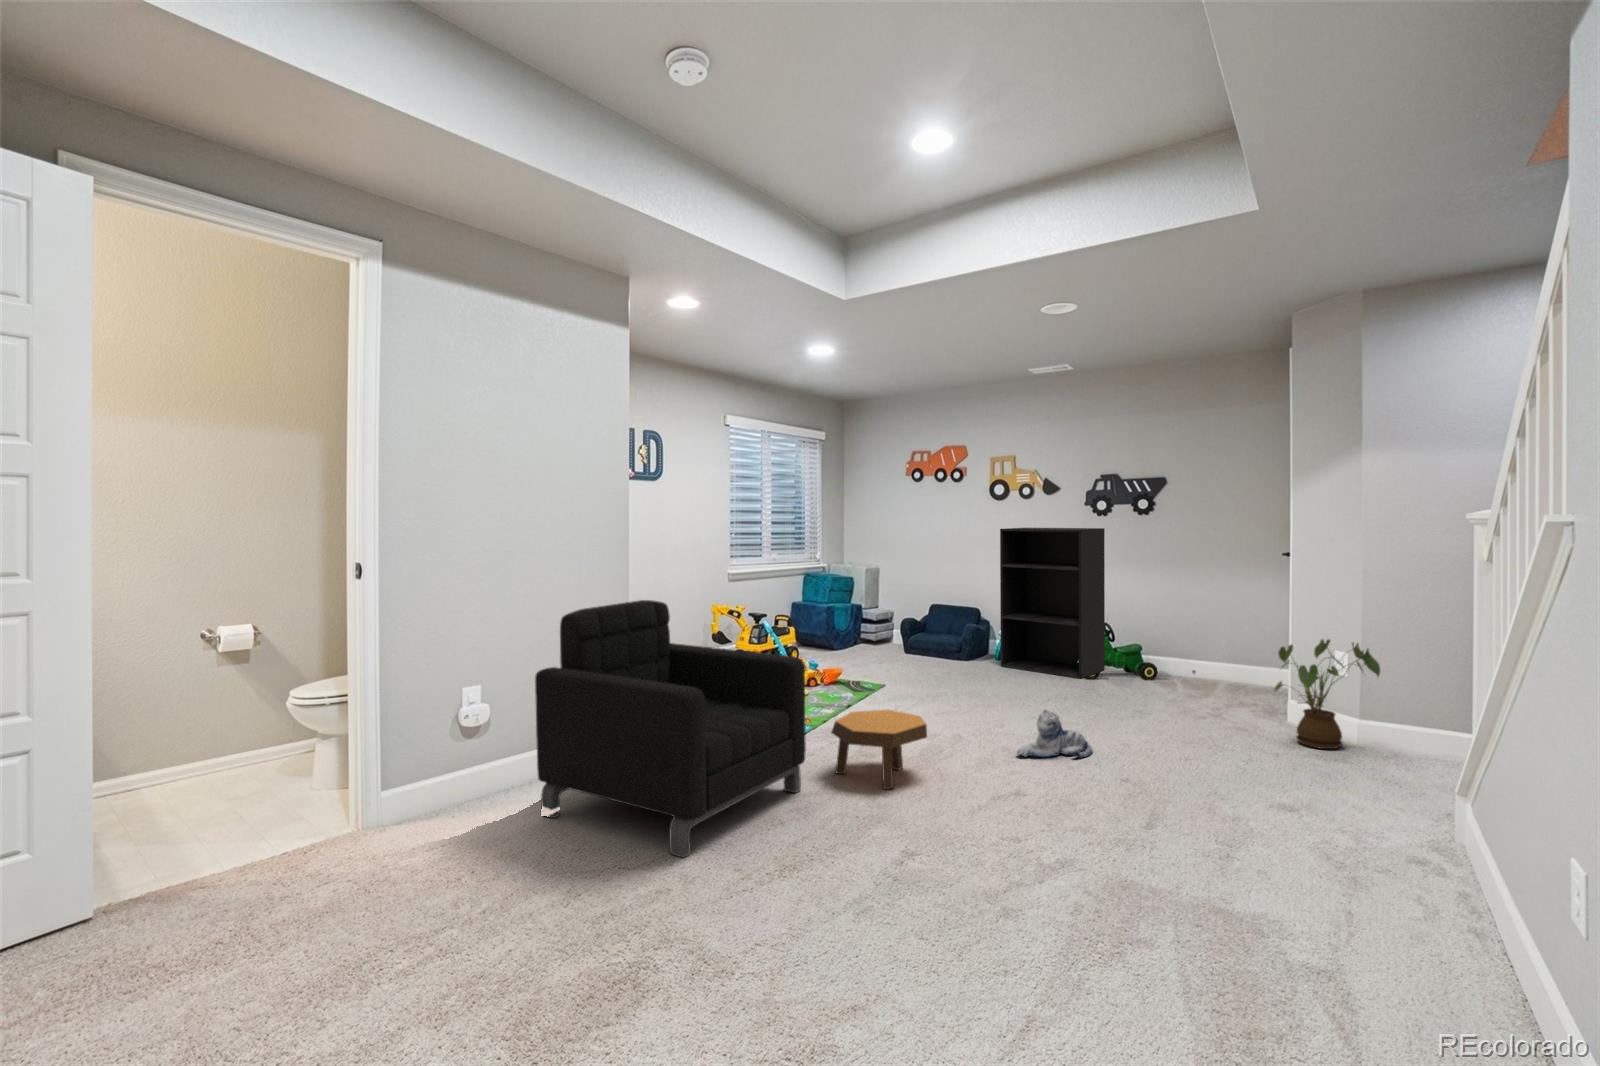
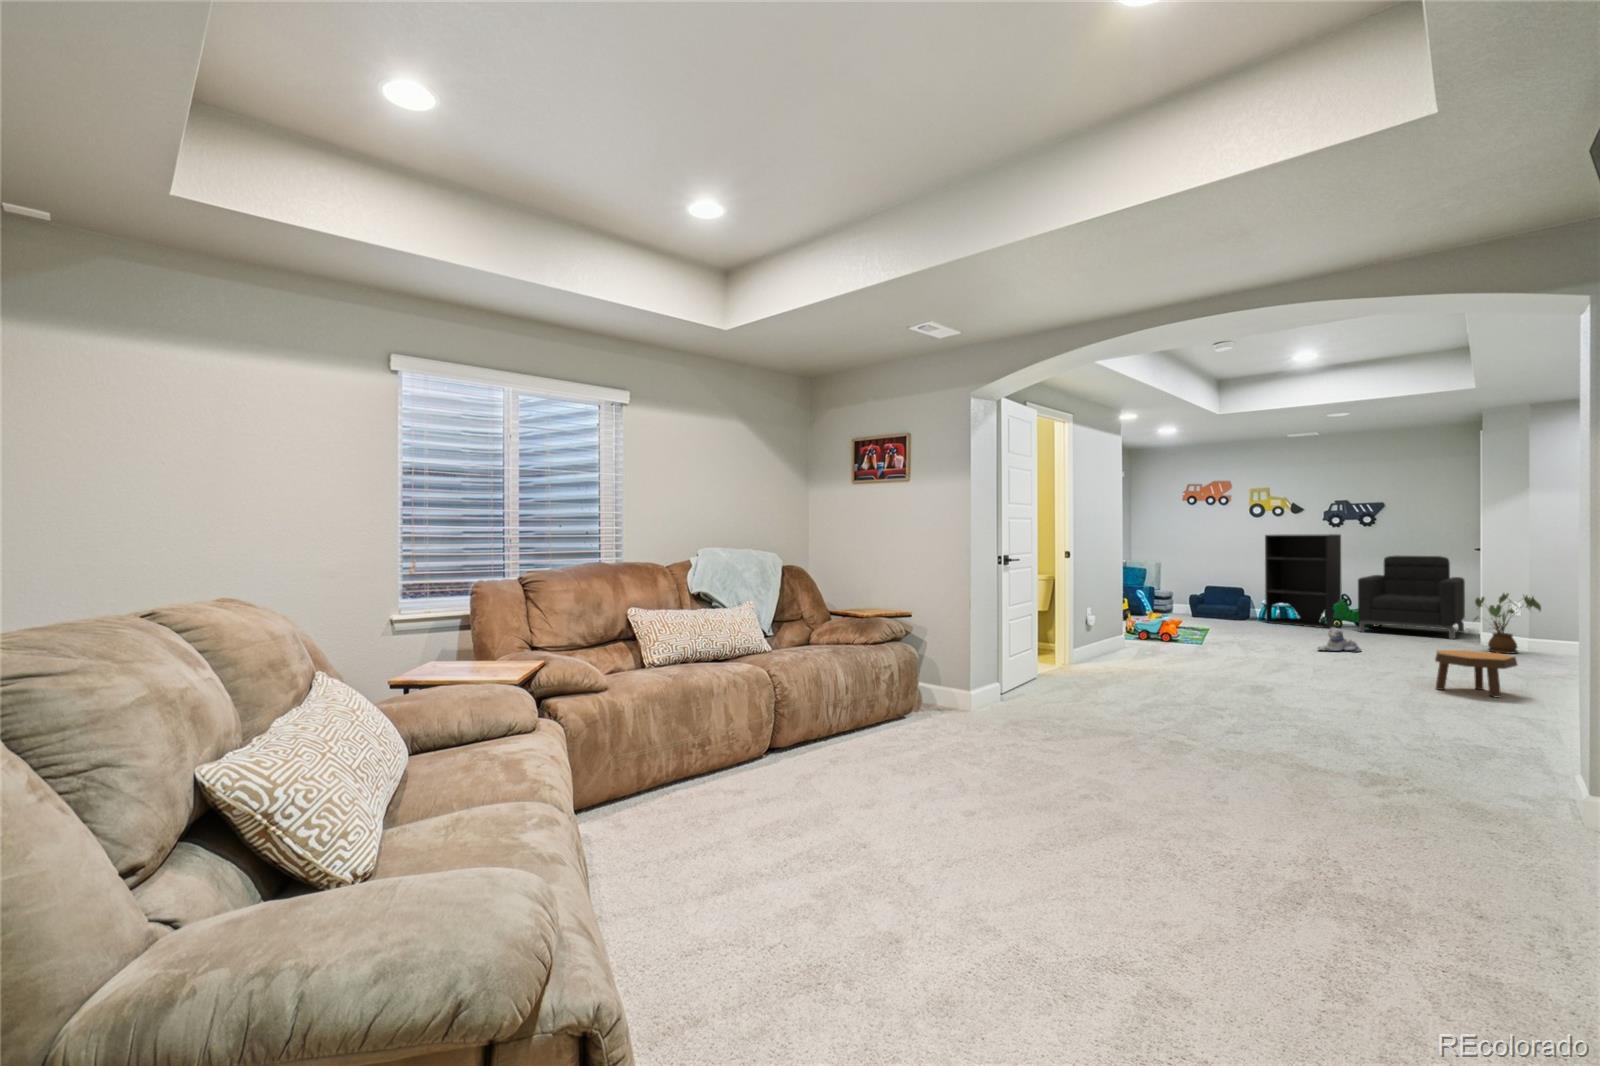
armchair: present [535,600,806,857] -> present [1358,555,1465,639]
footstool: present [831,710,927,789] -> present [1435,650,1517,697]

